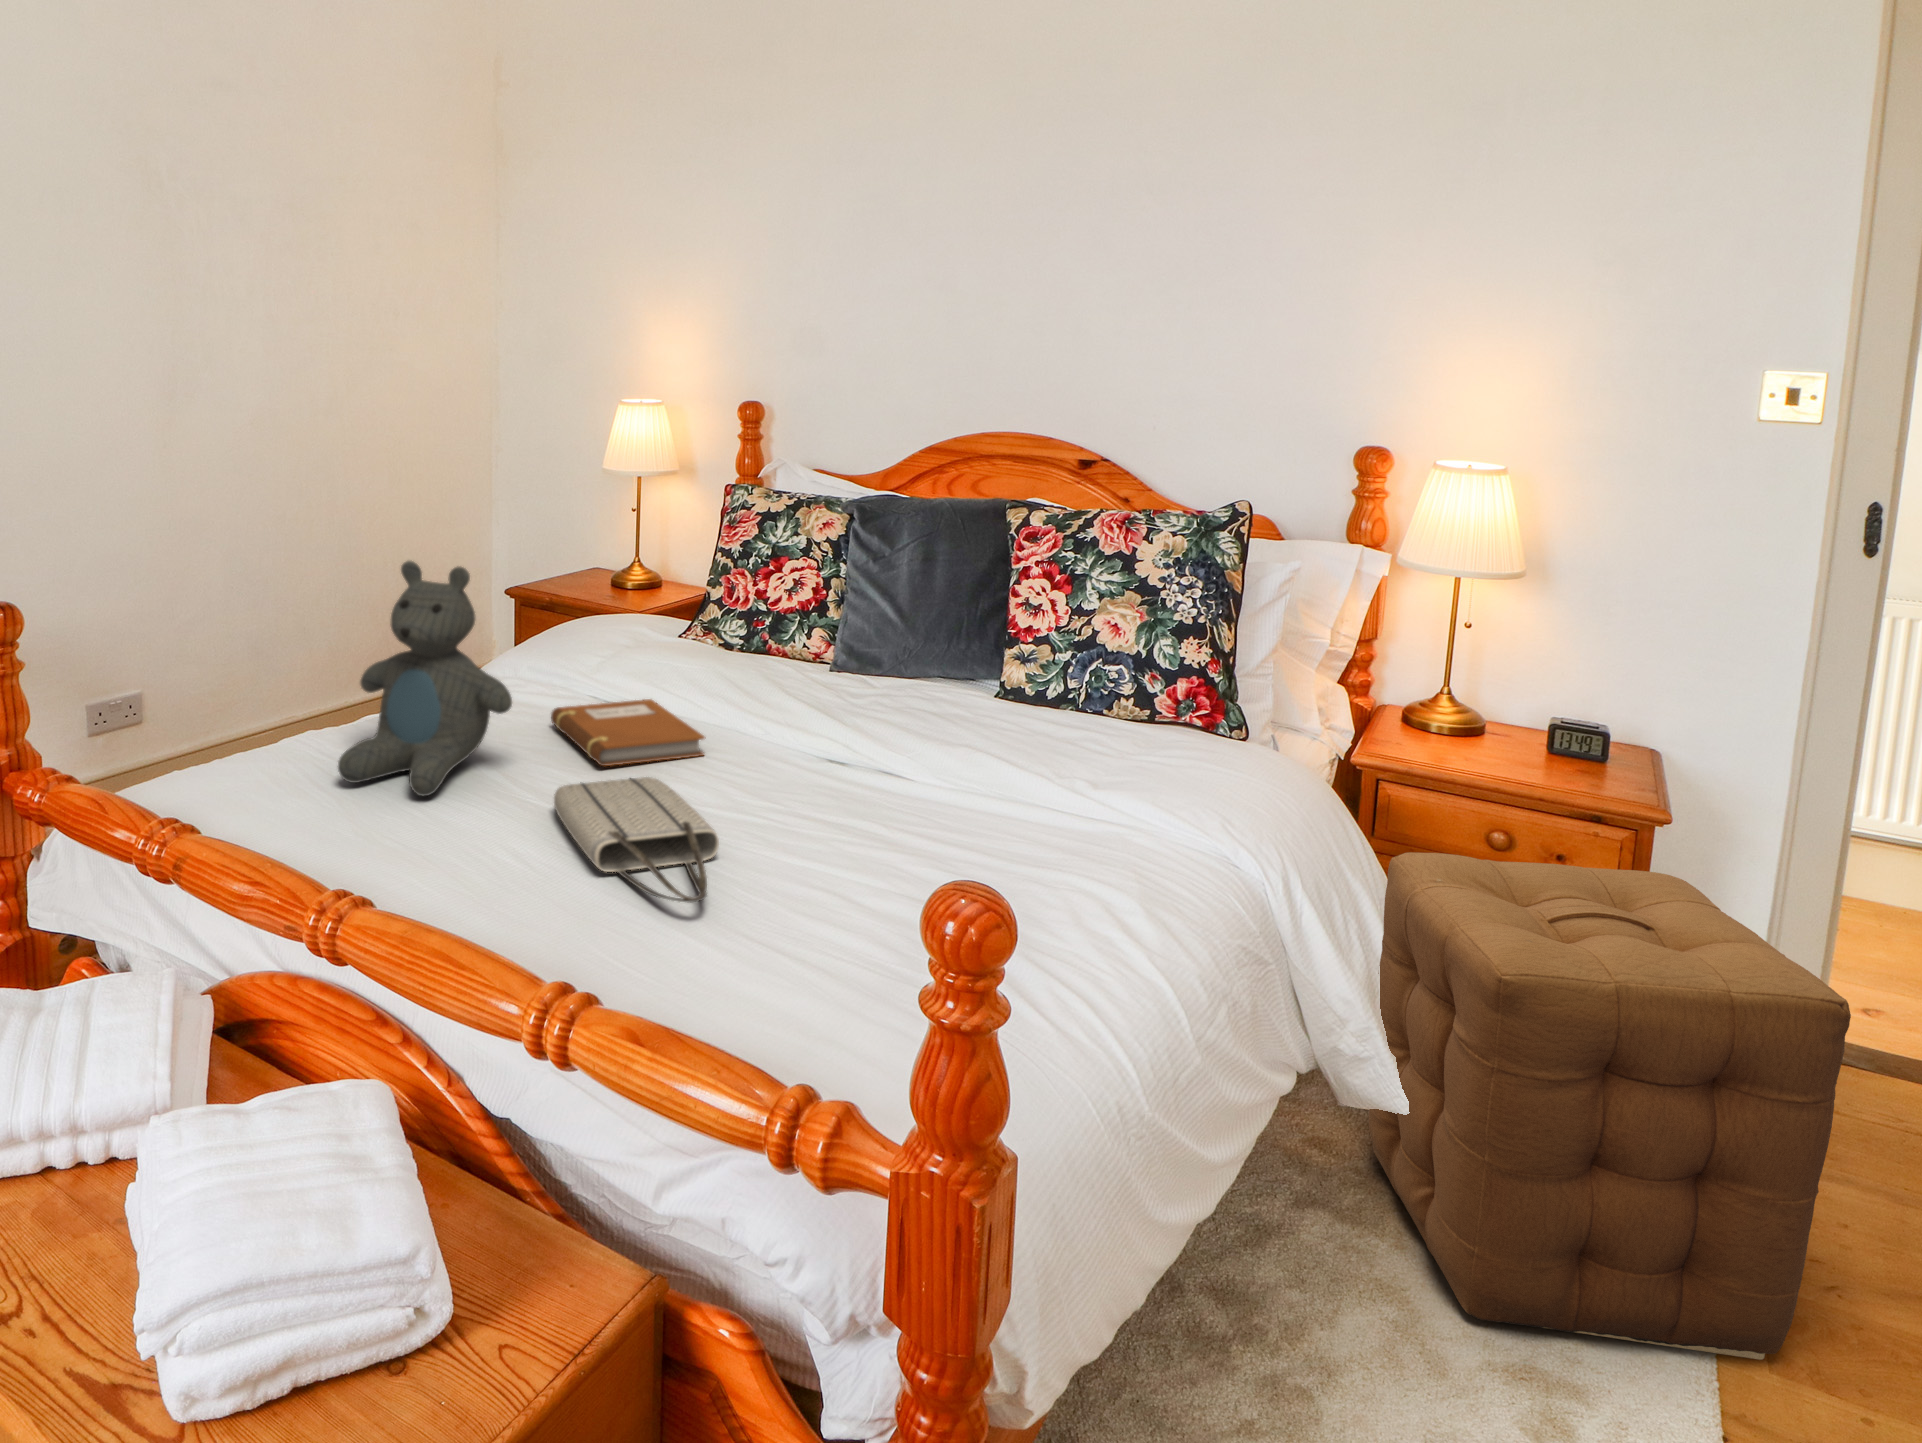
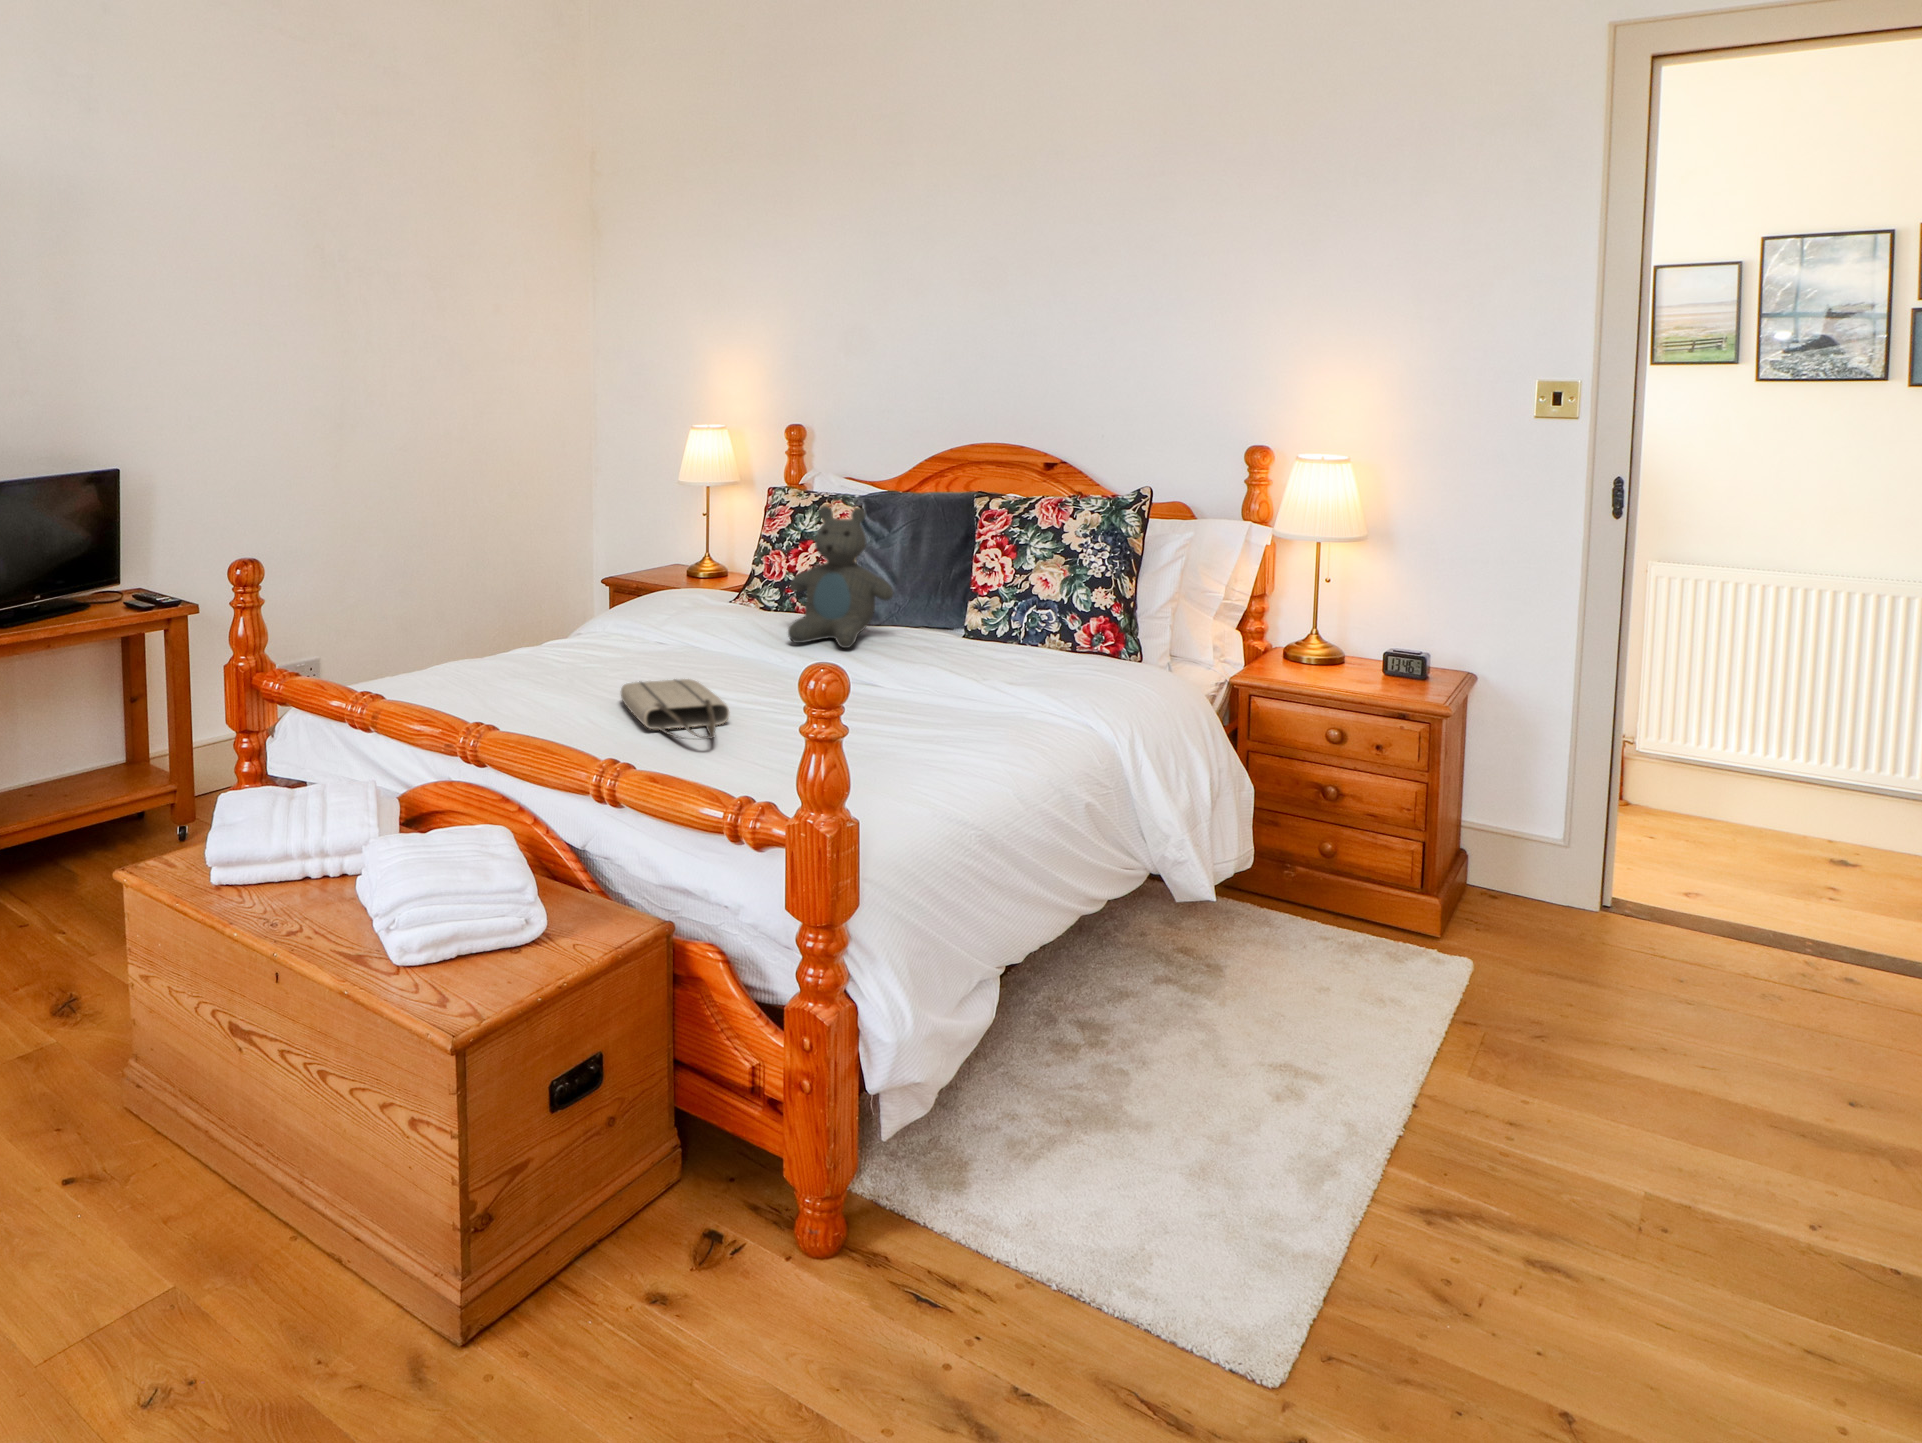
teddy bear: present [338,561,512,796] -> present [788,506,893,648]
notebook: present [551,699,705,766] -> none [625,639,734,678]
ottoman: present [1369,852,1851,1360] -> none [1216,730,1485,1058]

